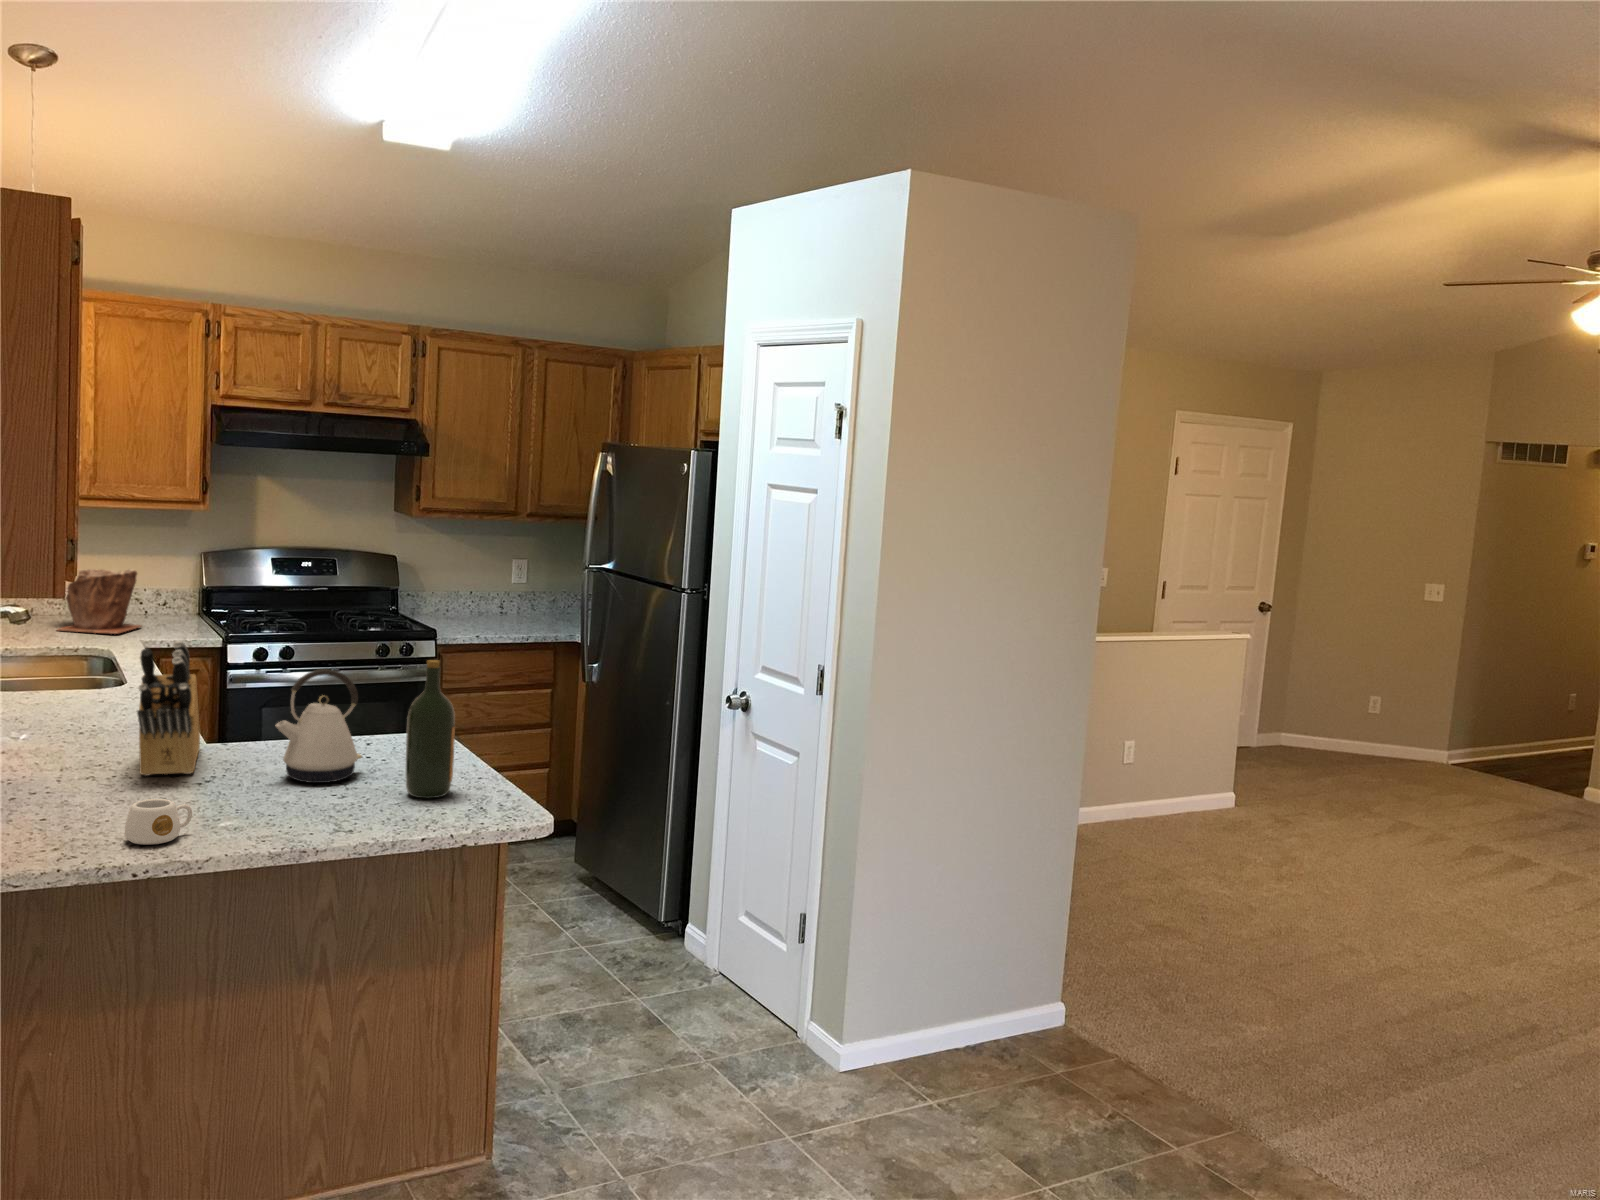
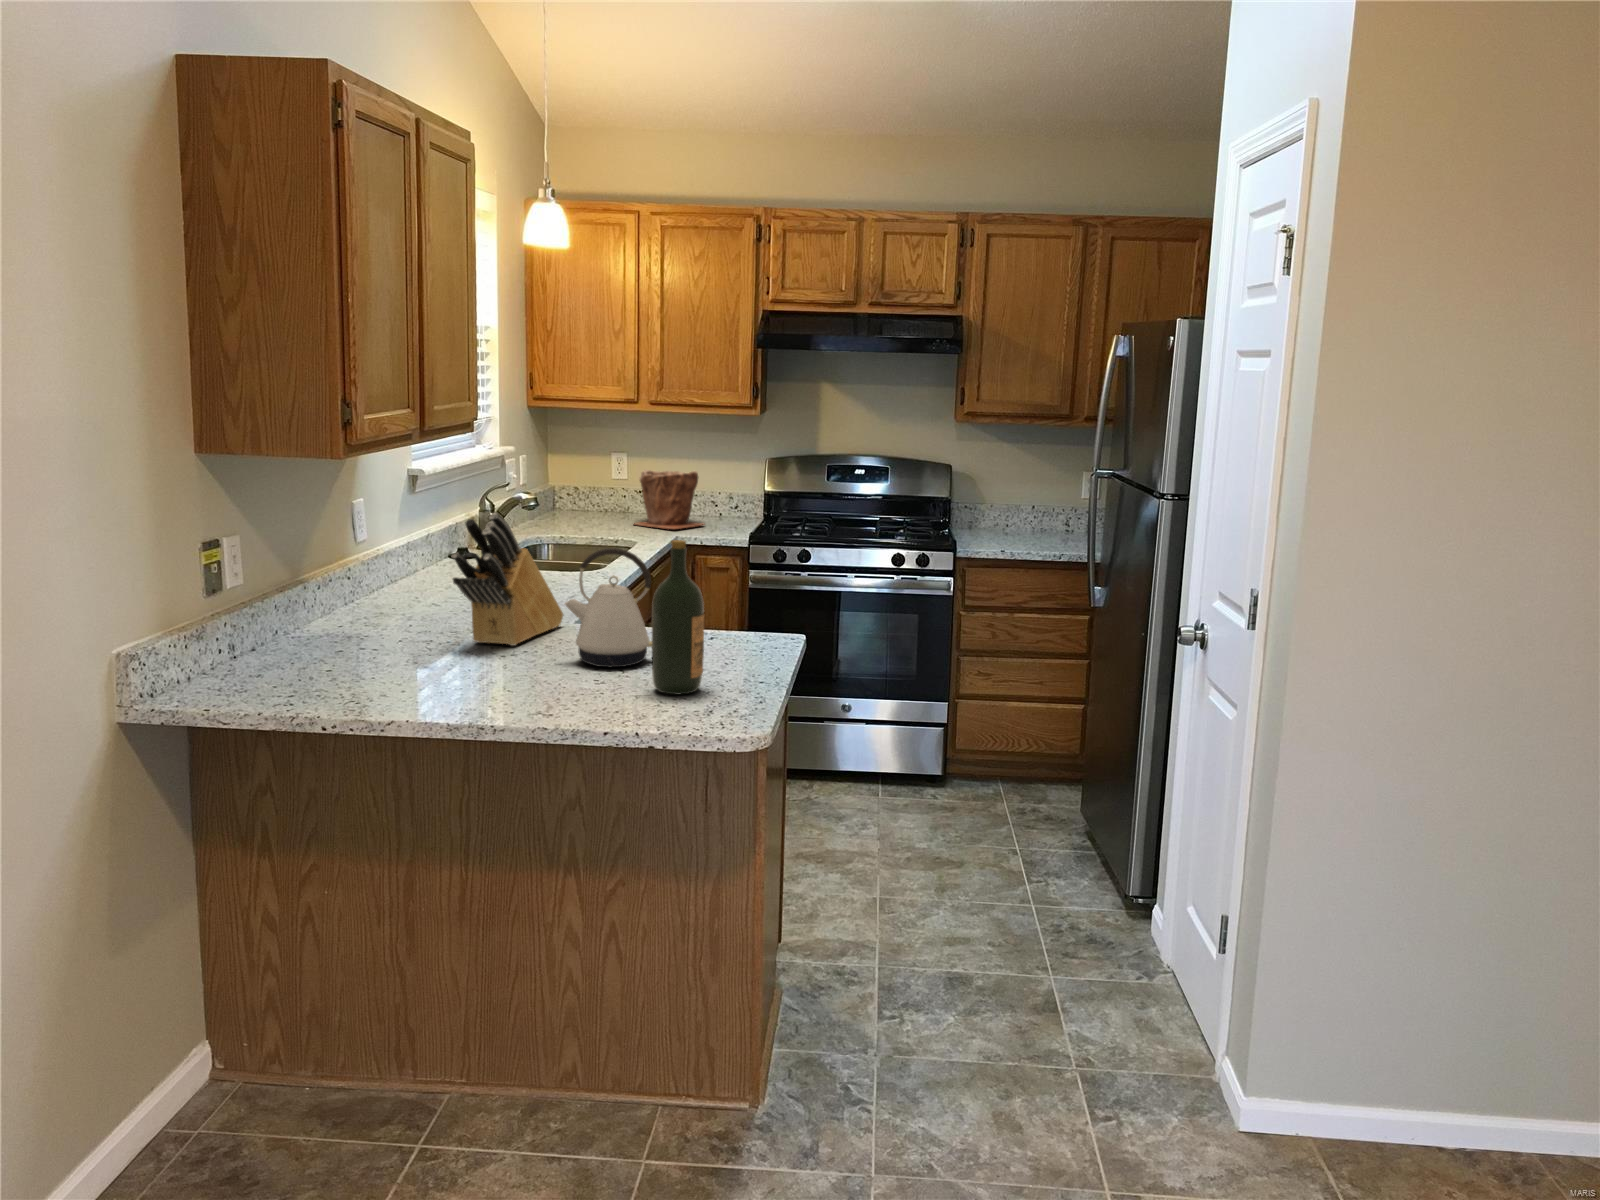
mug: present [125,799,192,845] -> none [350,658,416,701]

